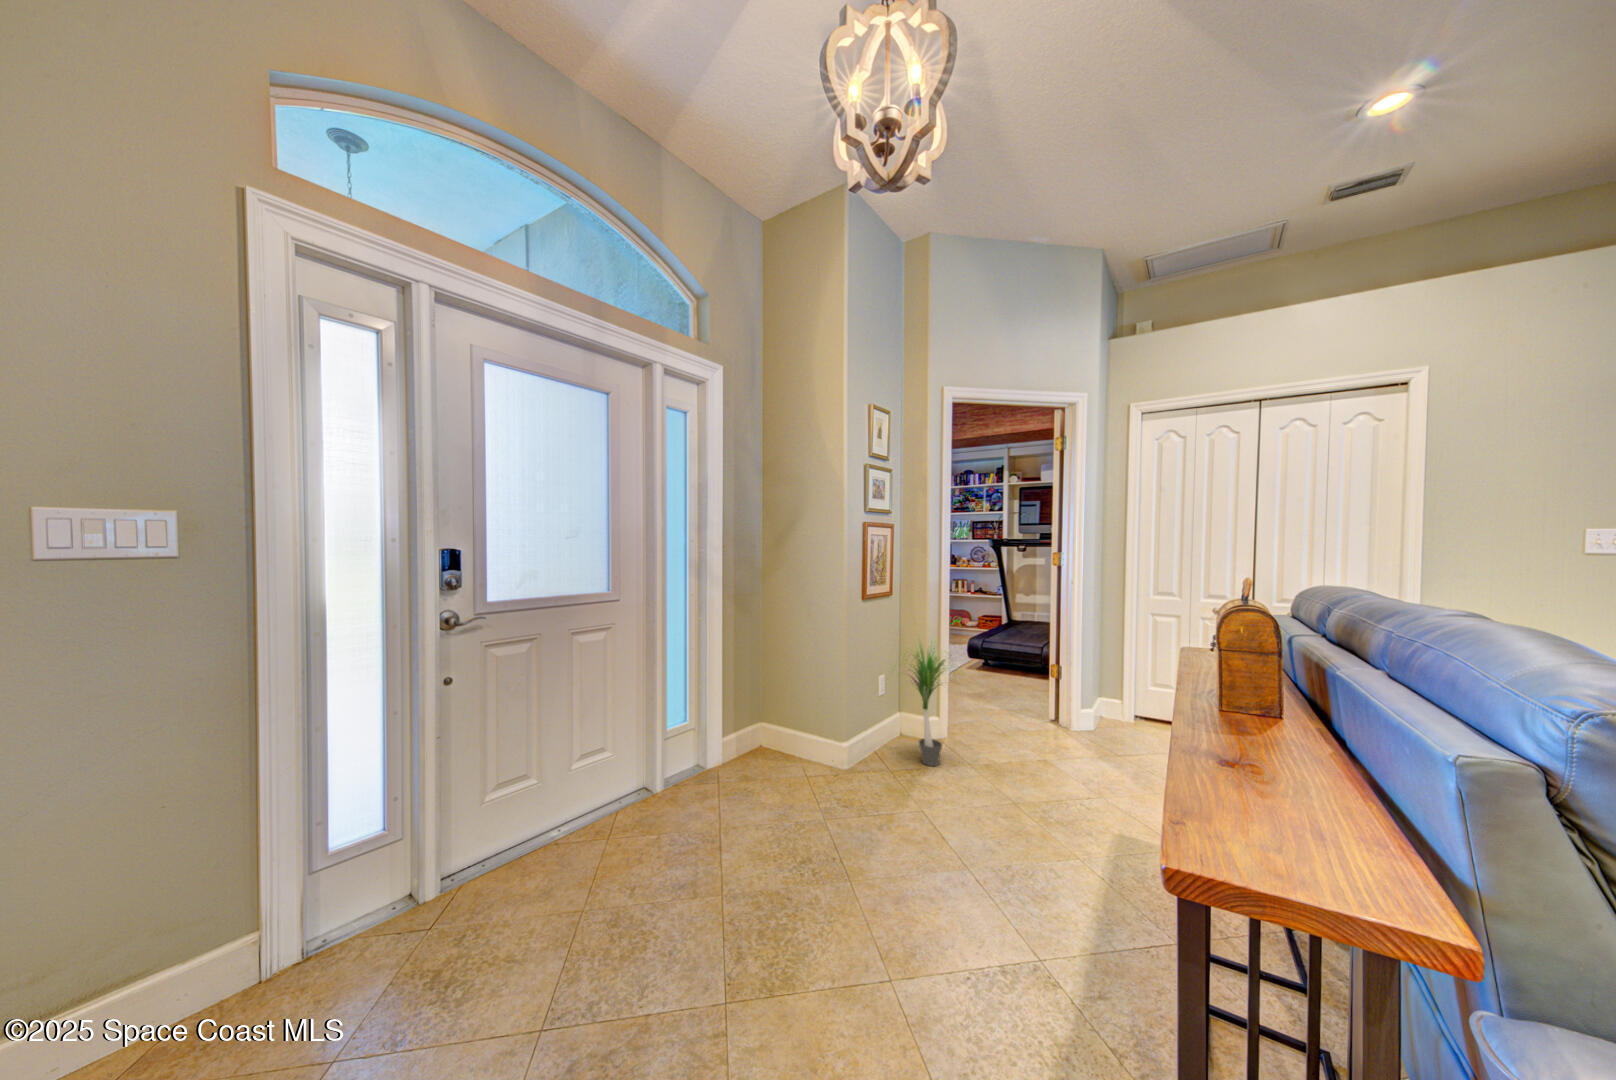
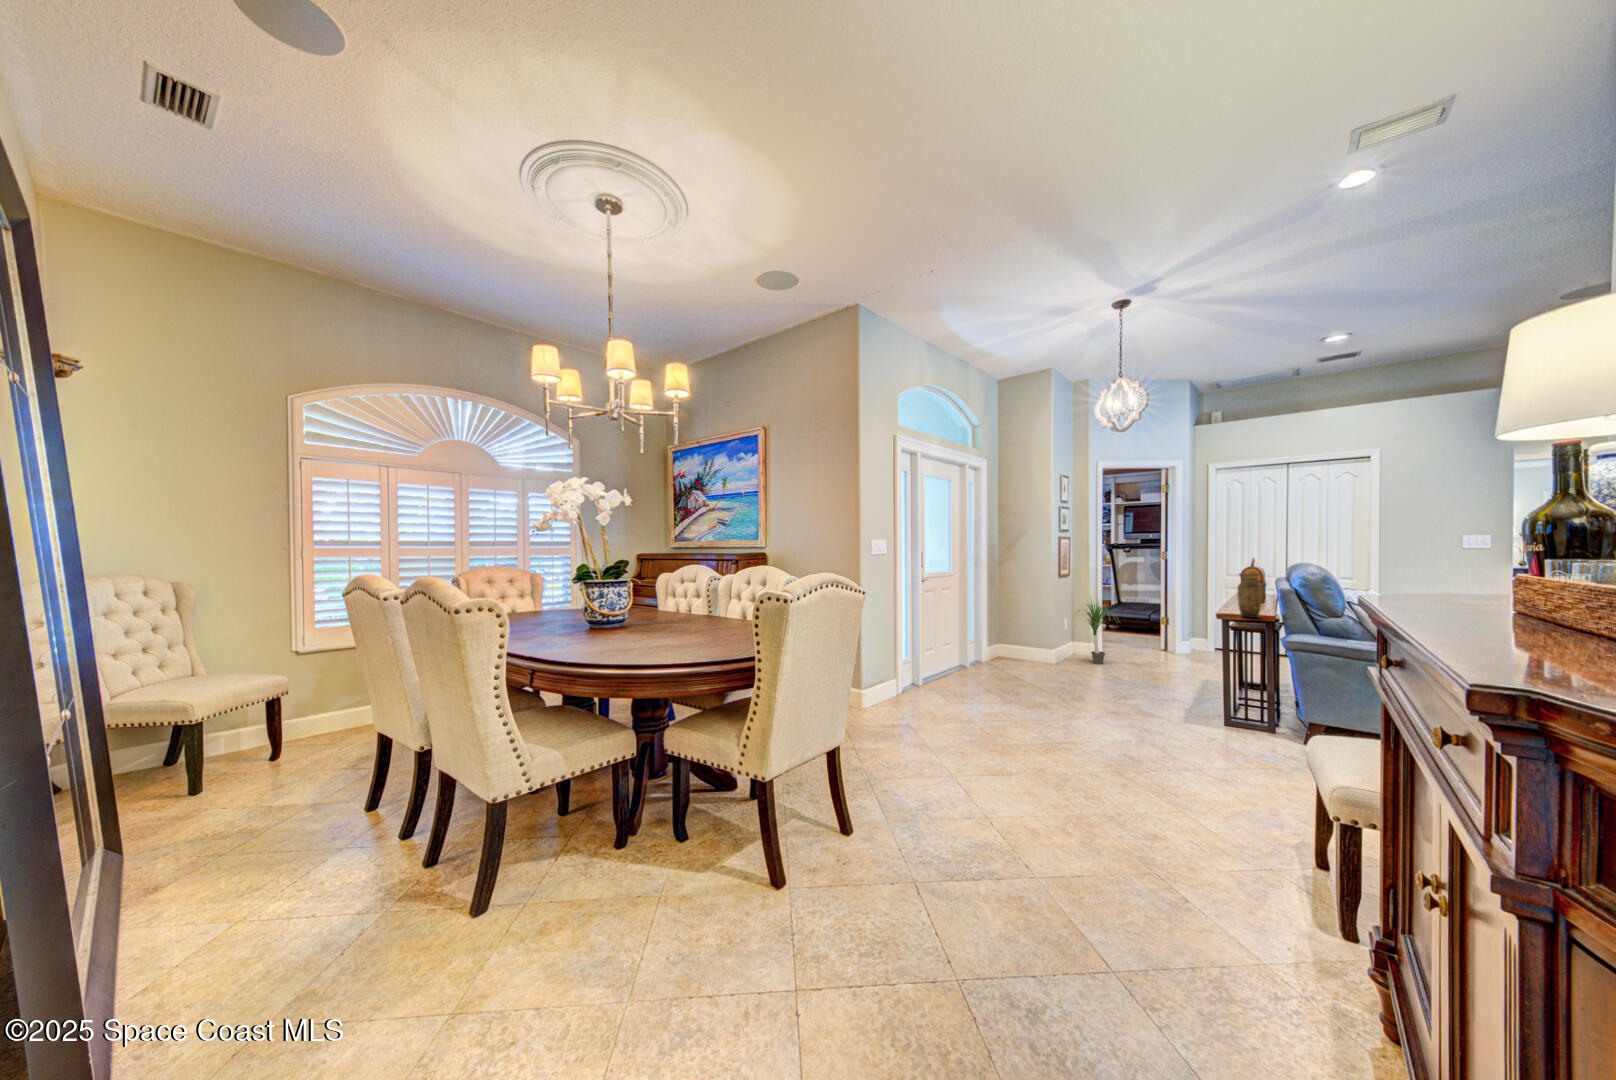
vase: none [1250,645,1358,848] -> present [1237,573,1262,618]

